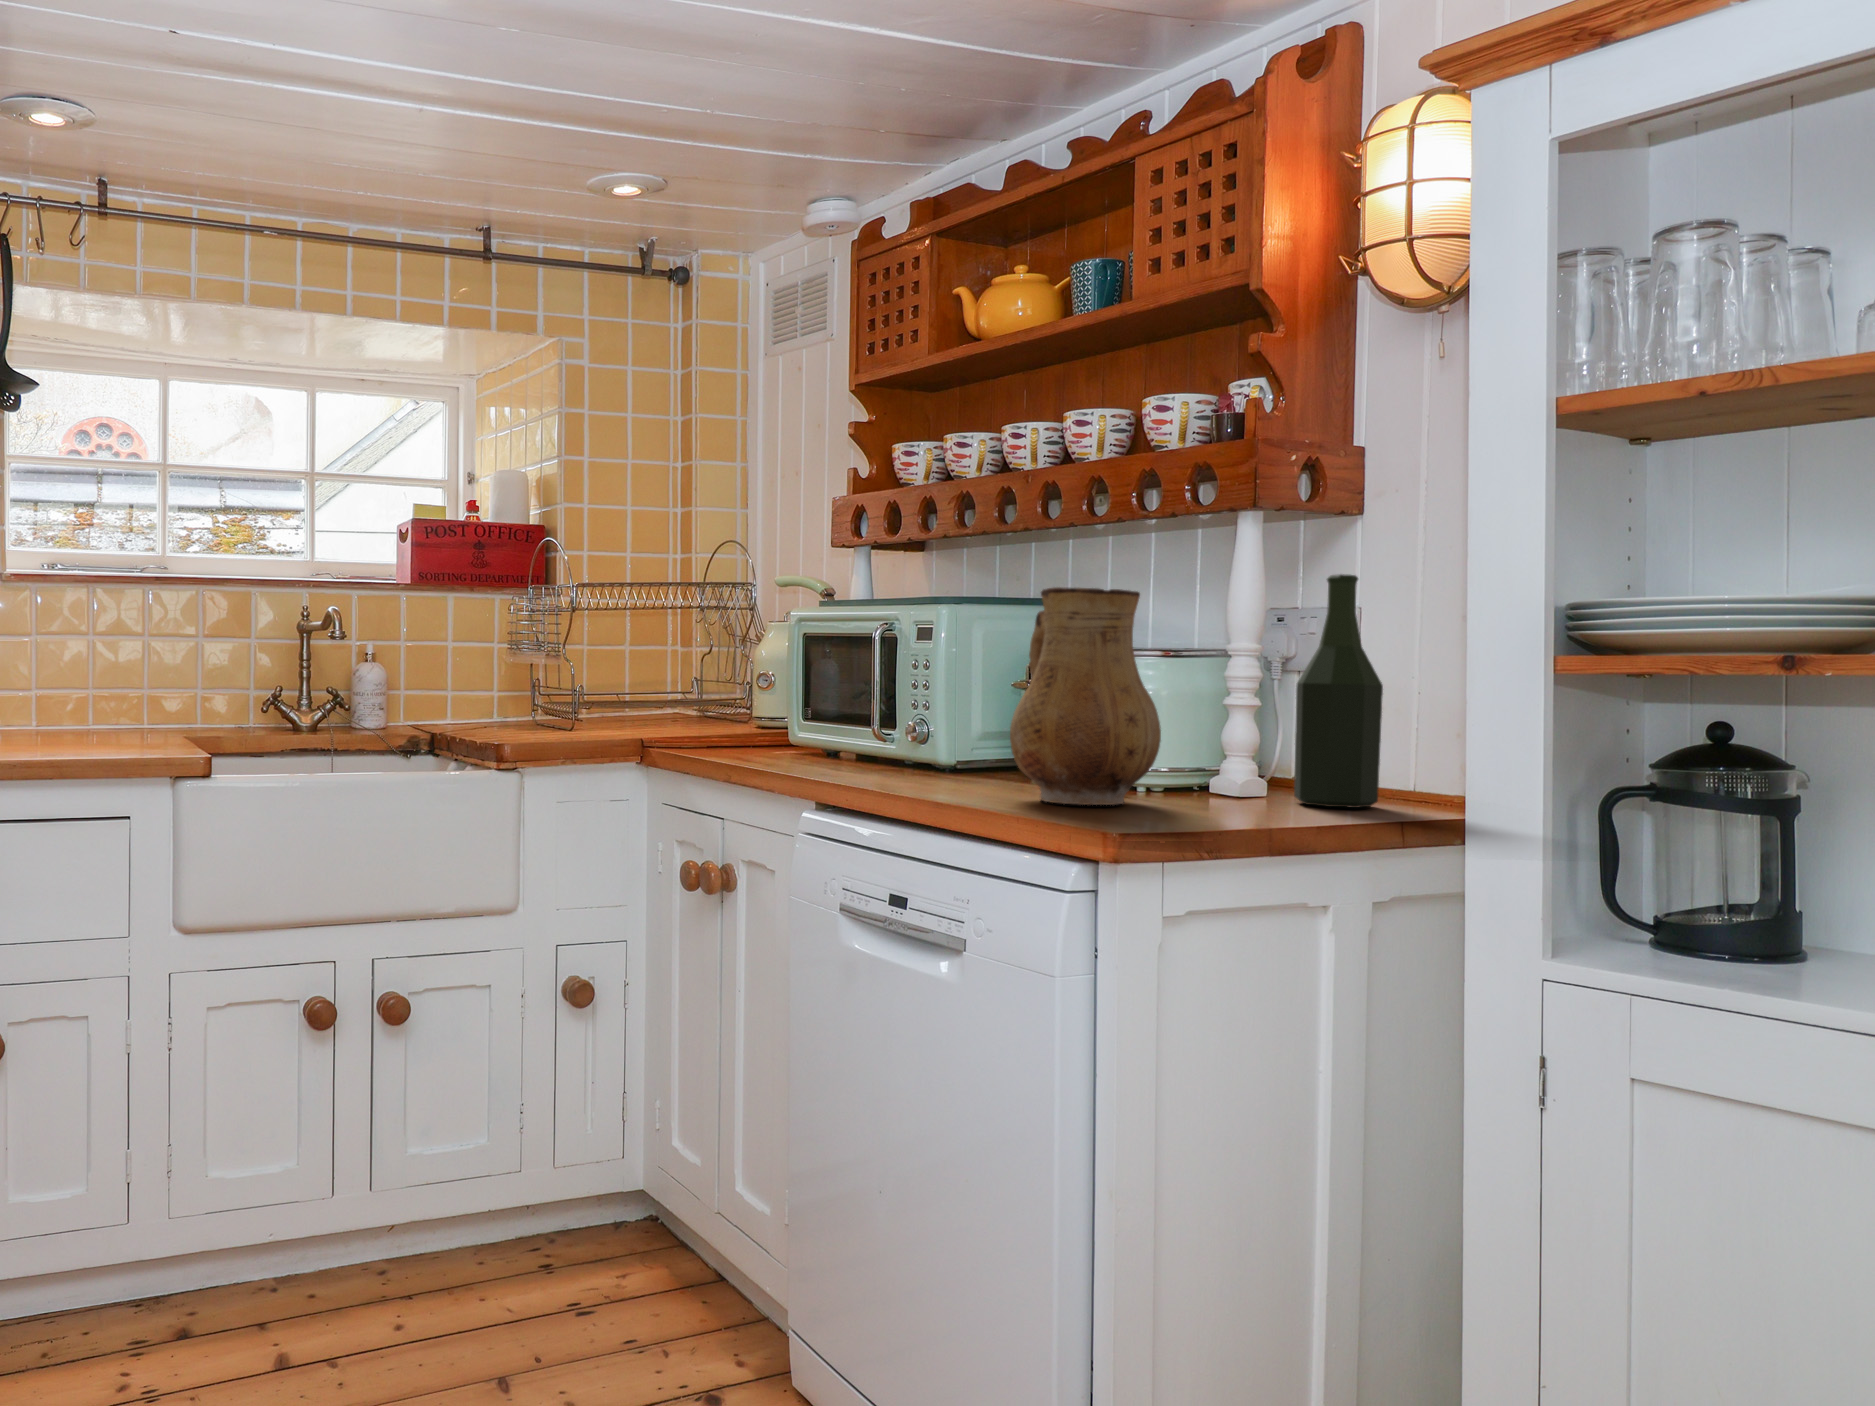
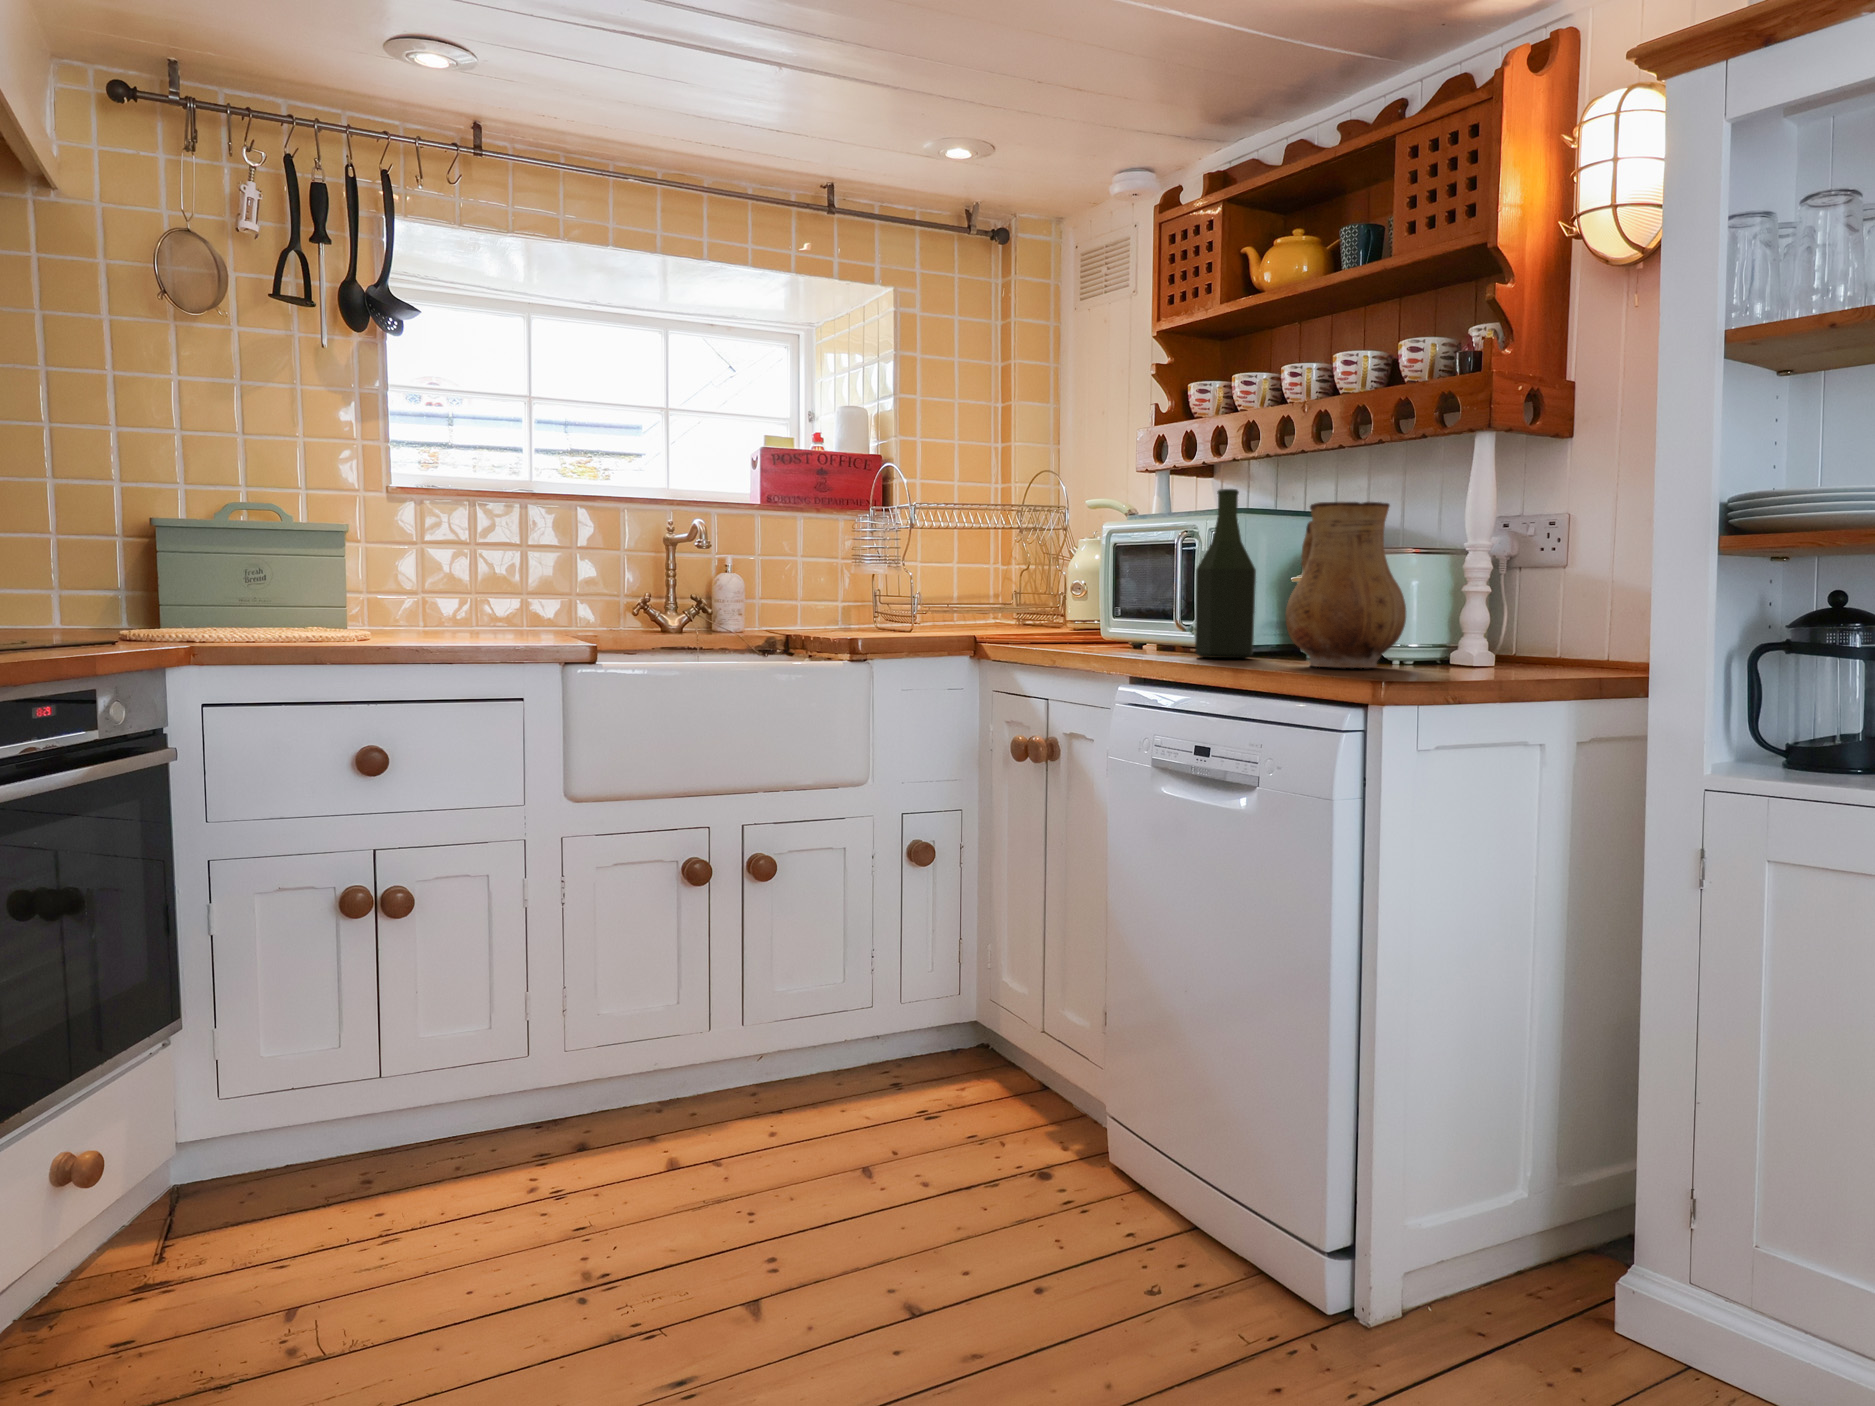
bottle: present [1294,574,1383,808] -> present [1195,489,1256,658]

